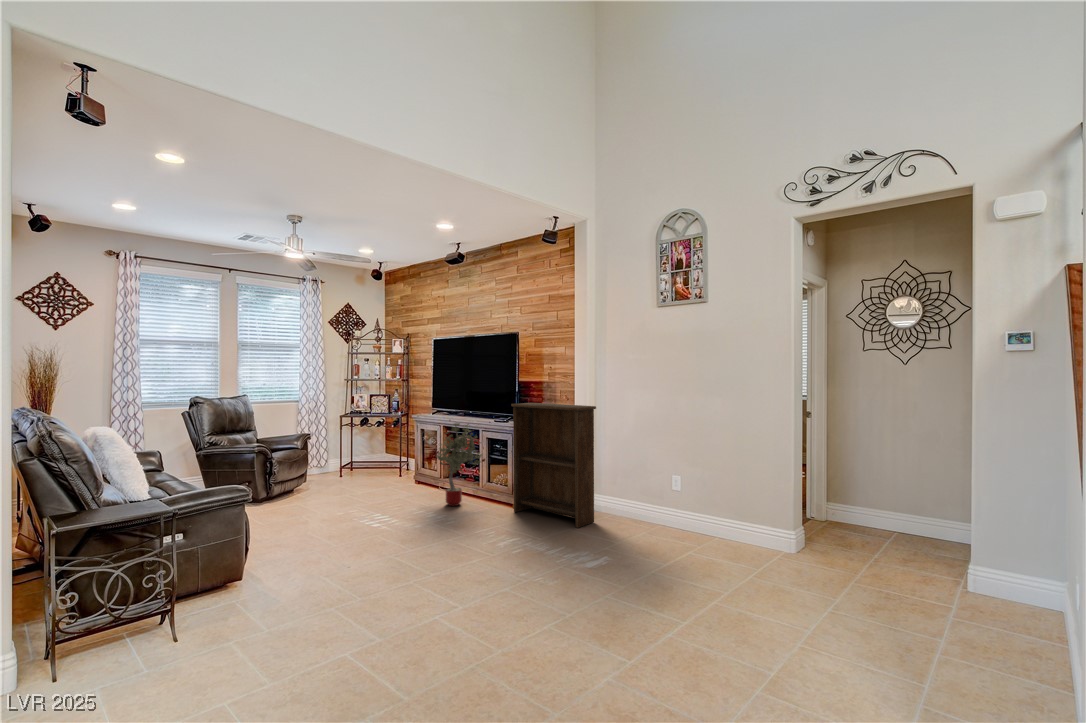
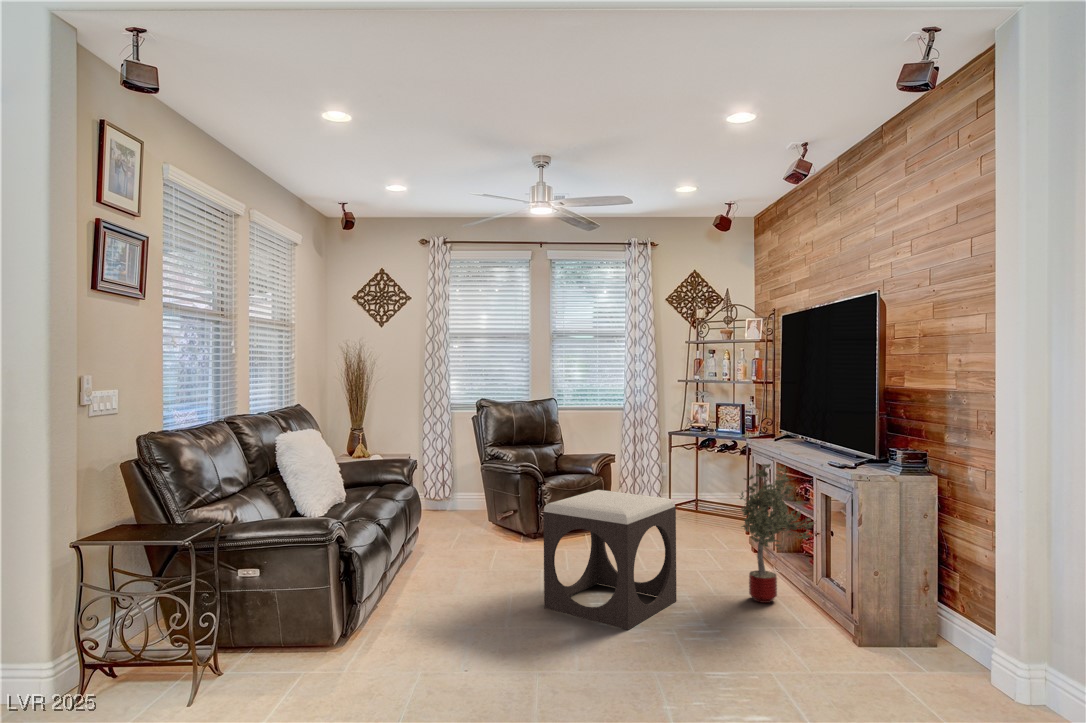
bookshelf: present [511,403,596,528] -> none [844,439,1001,715]
footstool: none [330,450,408,537] -> present [543,490,676,630]

